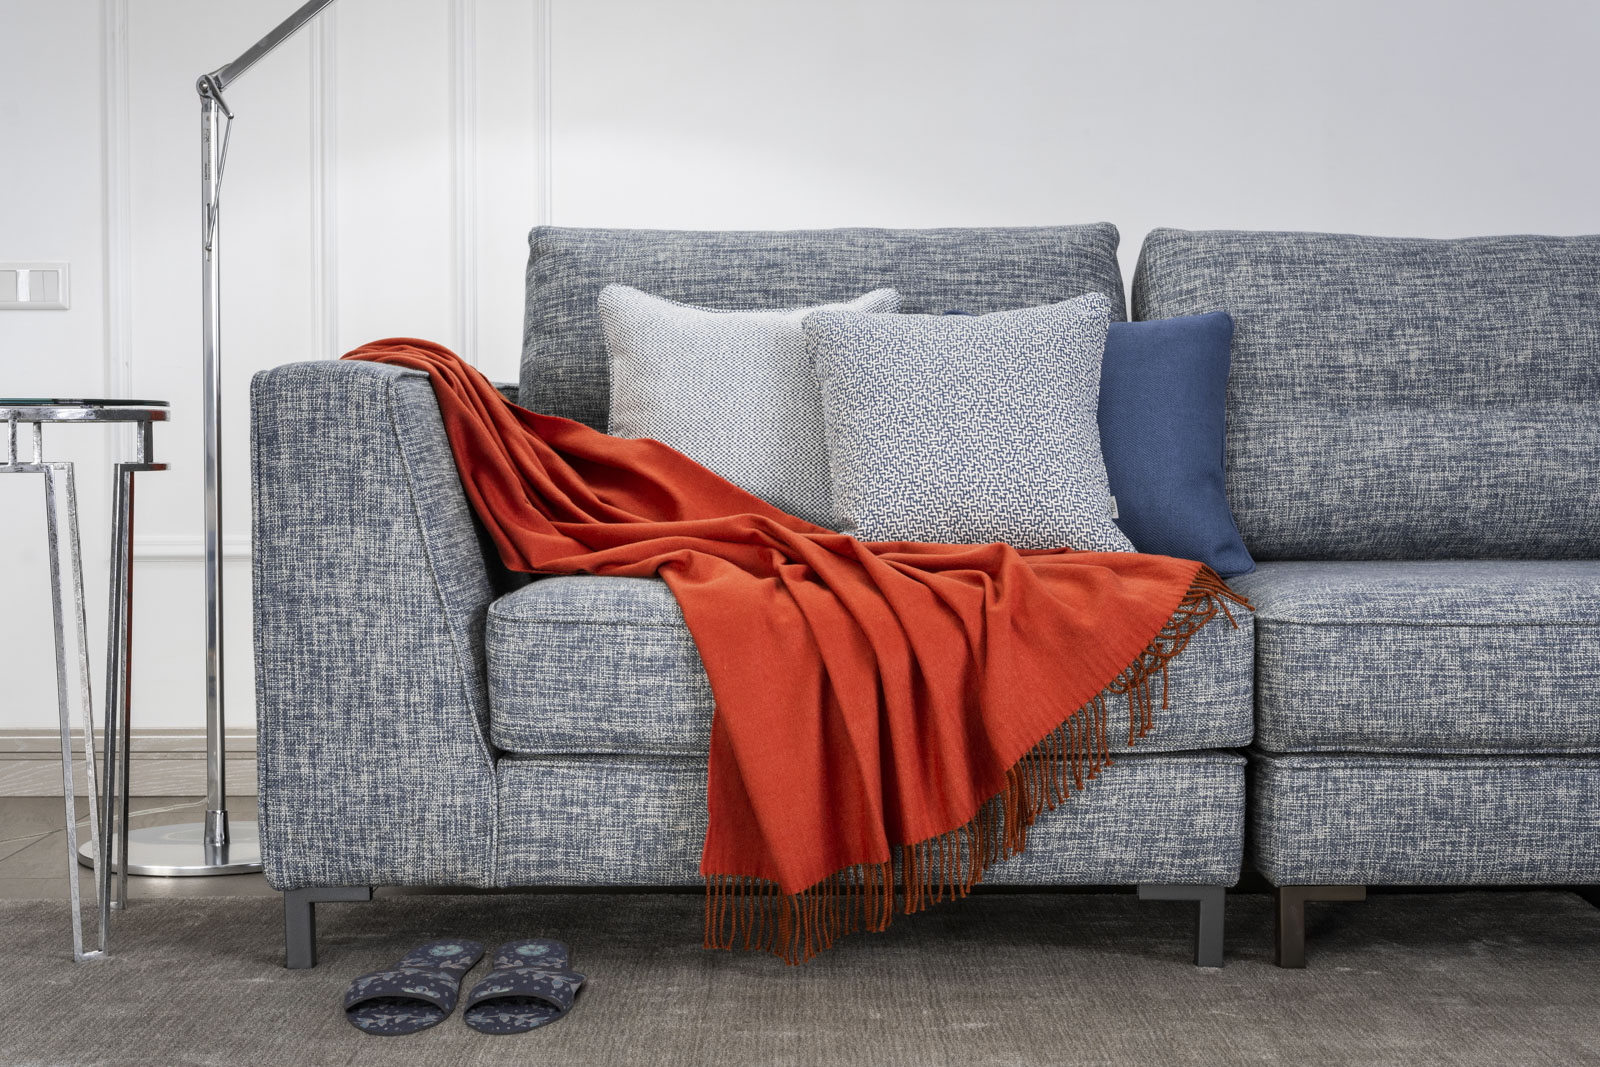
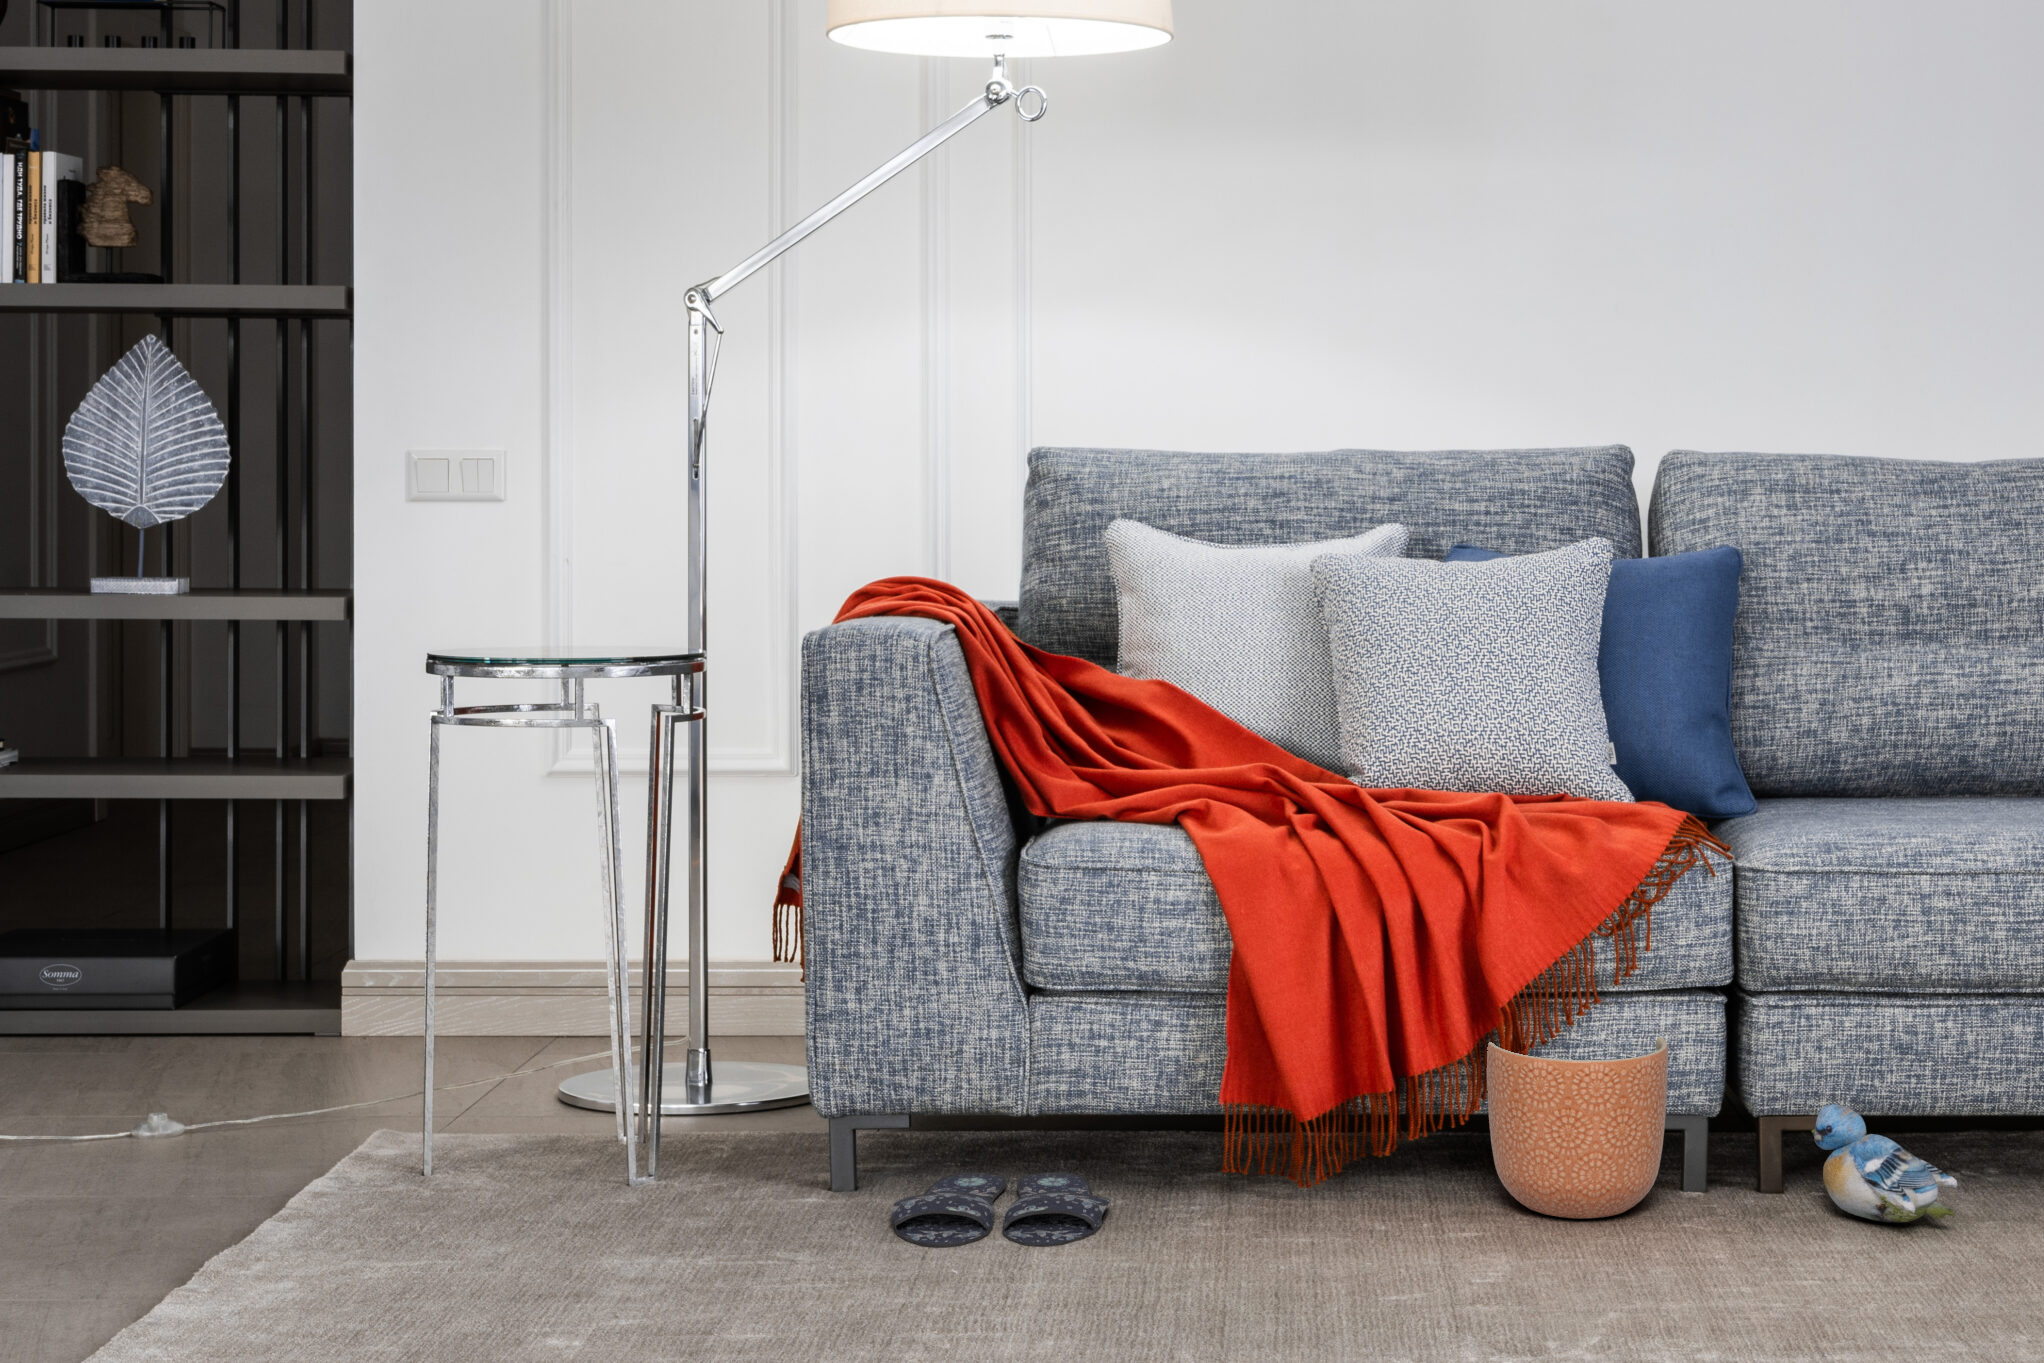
planter: none [989,783,1187,996] -> present [1486,1037,1668,1218]
plush toy: none [1339,874,1507,1002] -> present [1812,1104,1957,1223]

